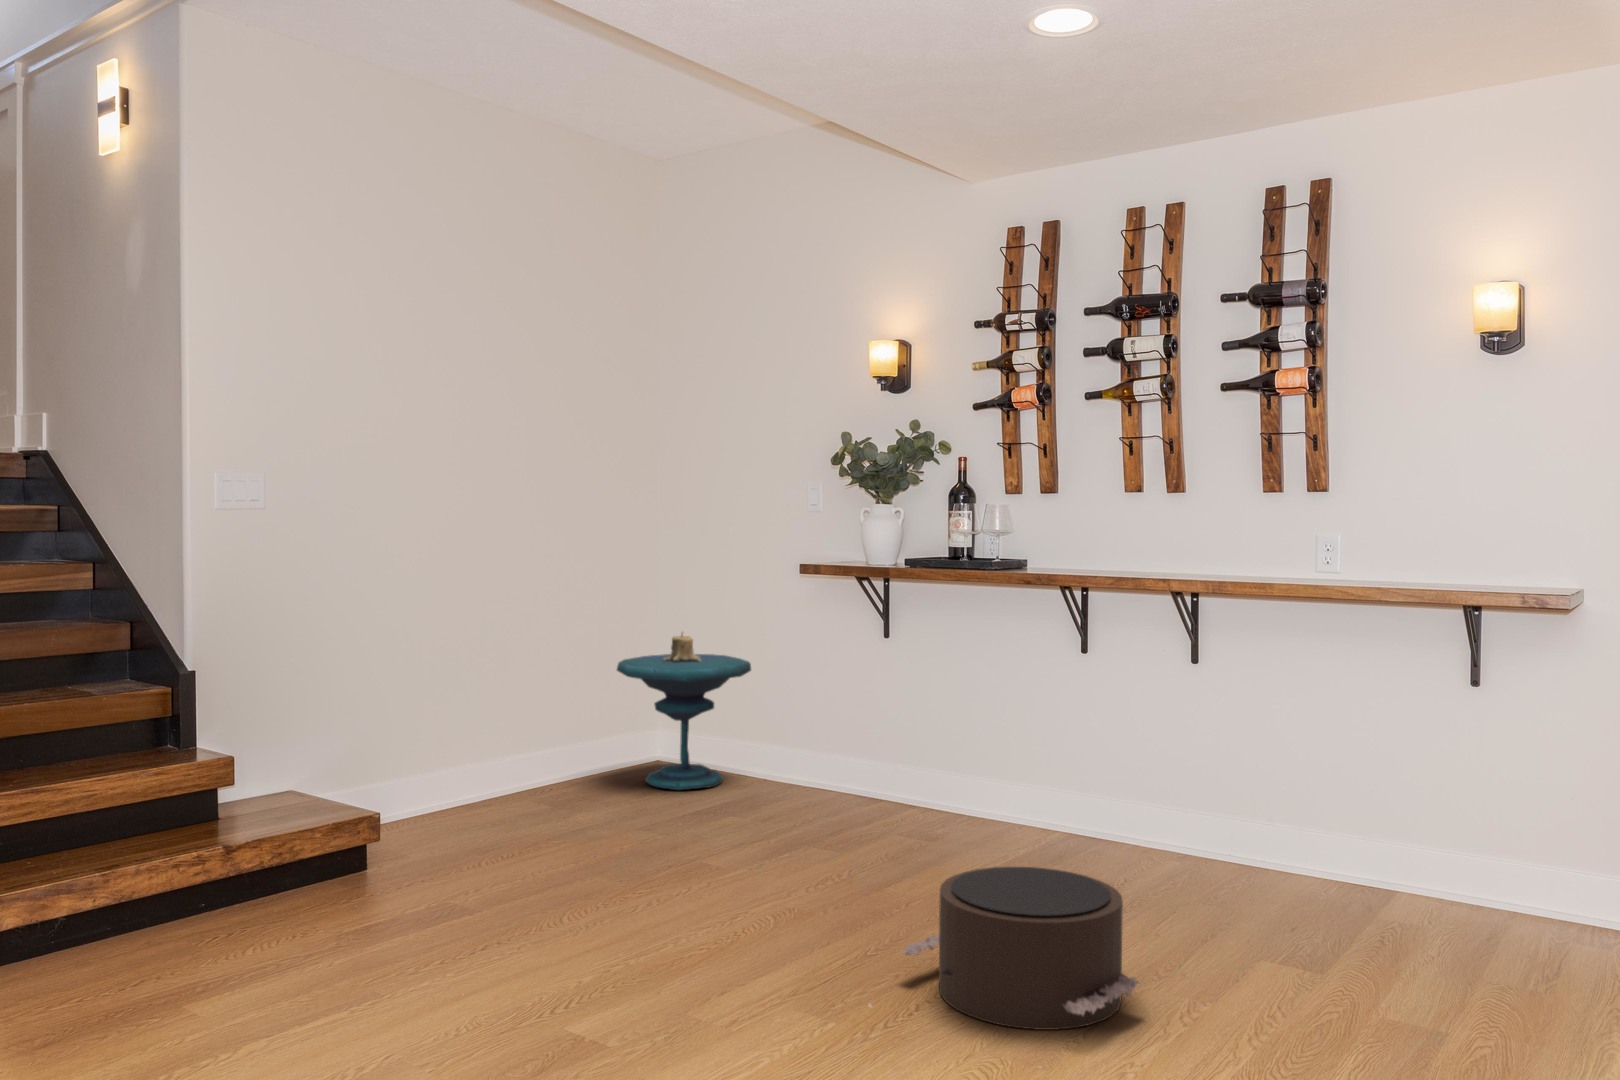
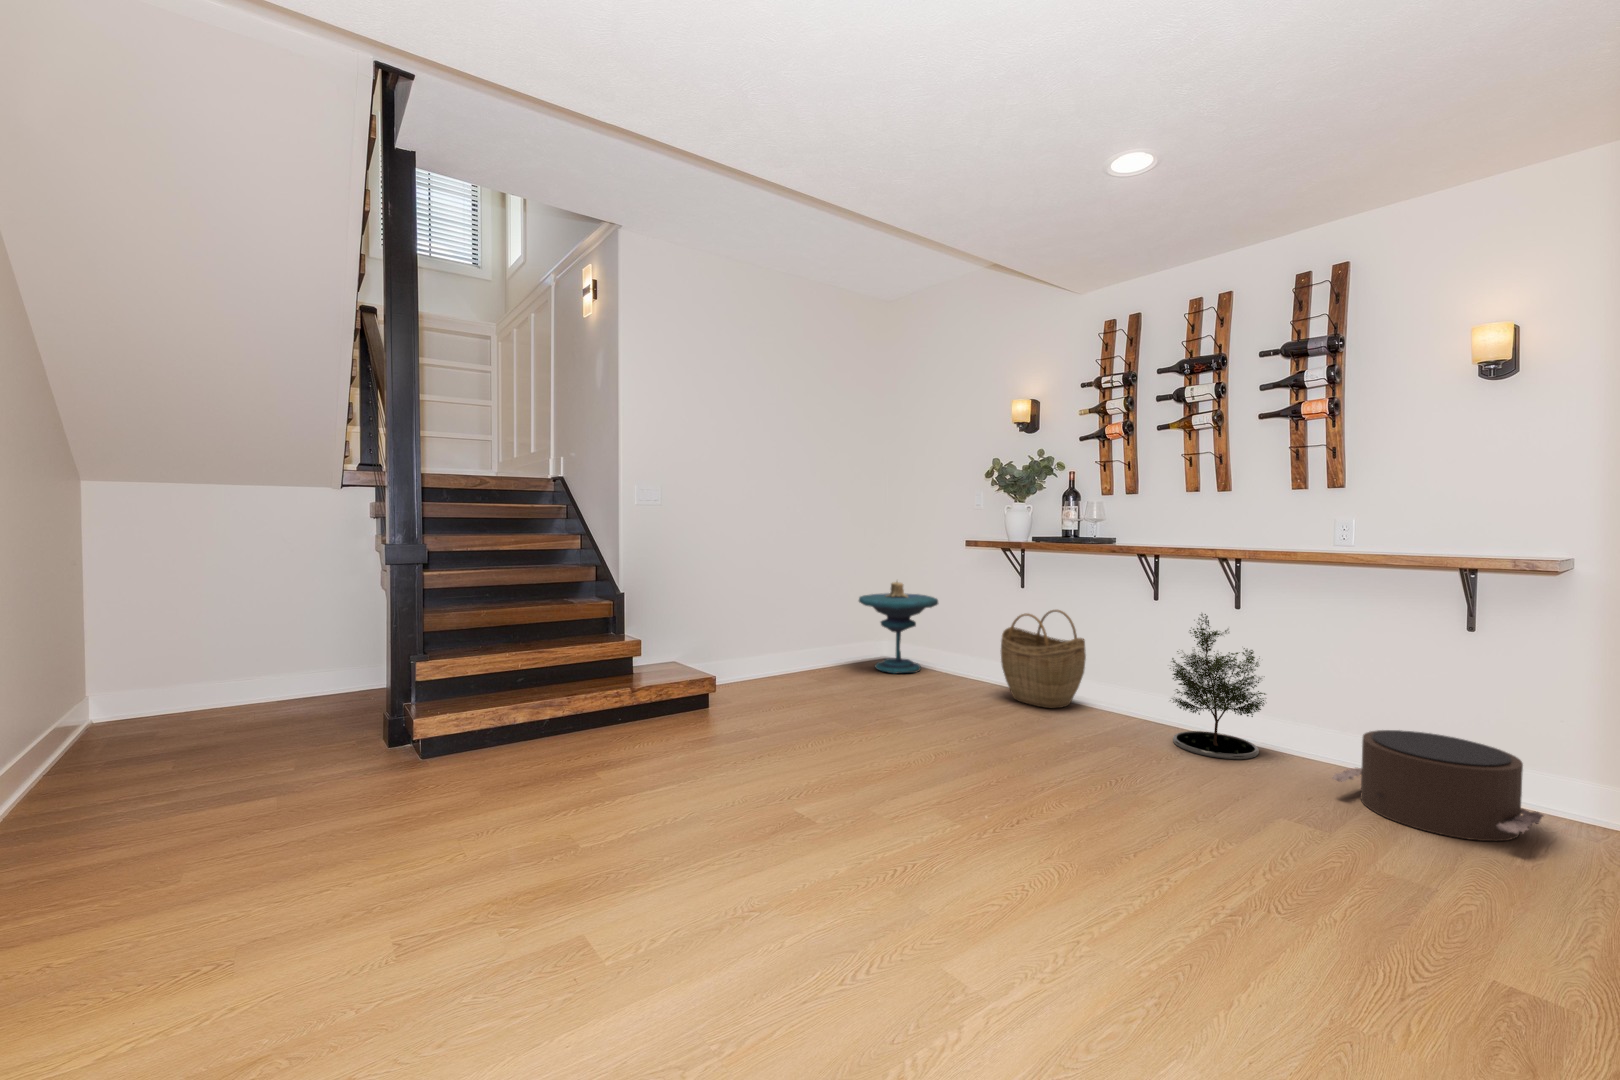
potted tree: none [1105,673,1236,885] -> present [1170,614,1266,759]
woven basket: none [858,674,985,830] -> present [1001,610,1086,708]
pouf: present [901,867,1142,1030] -> present [1331,730,1544,841]

